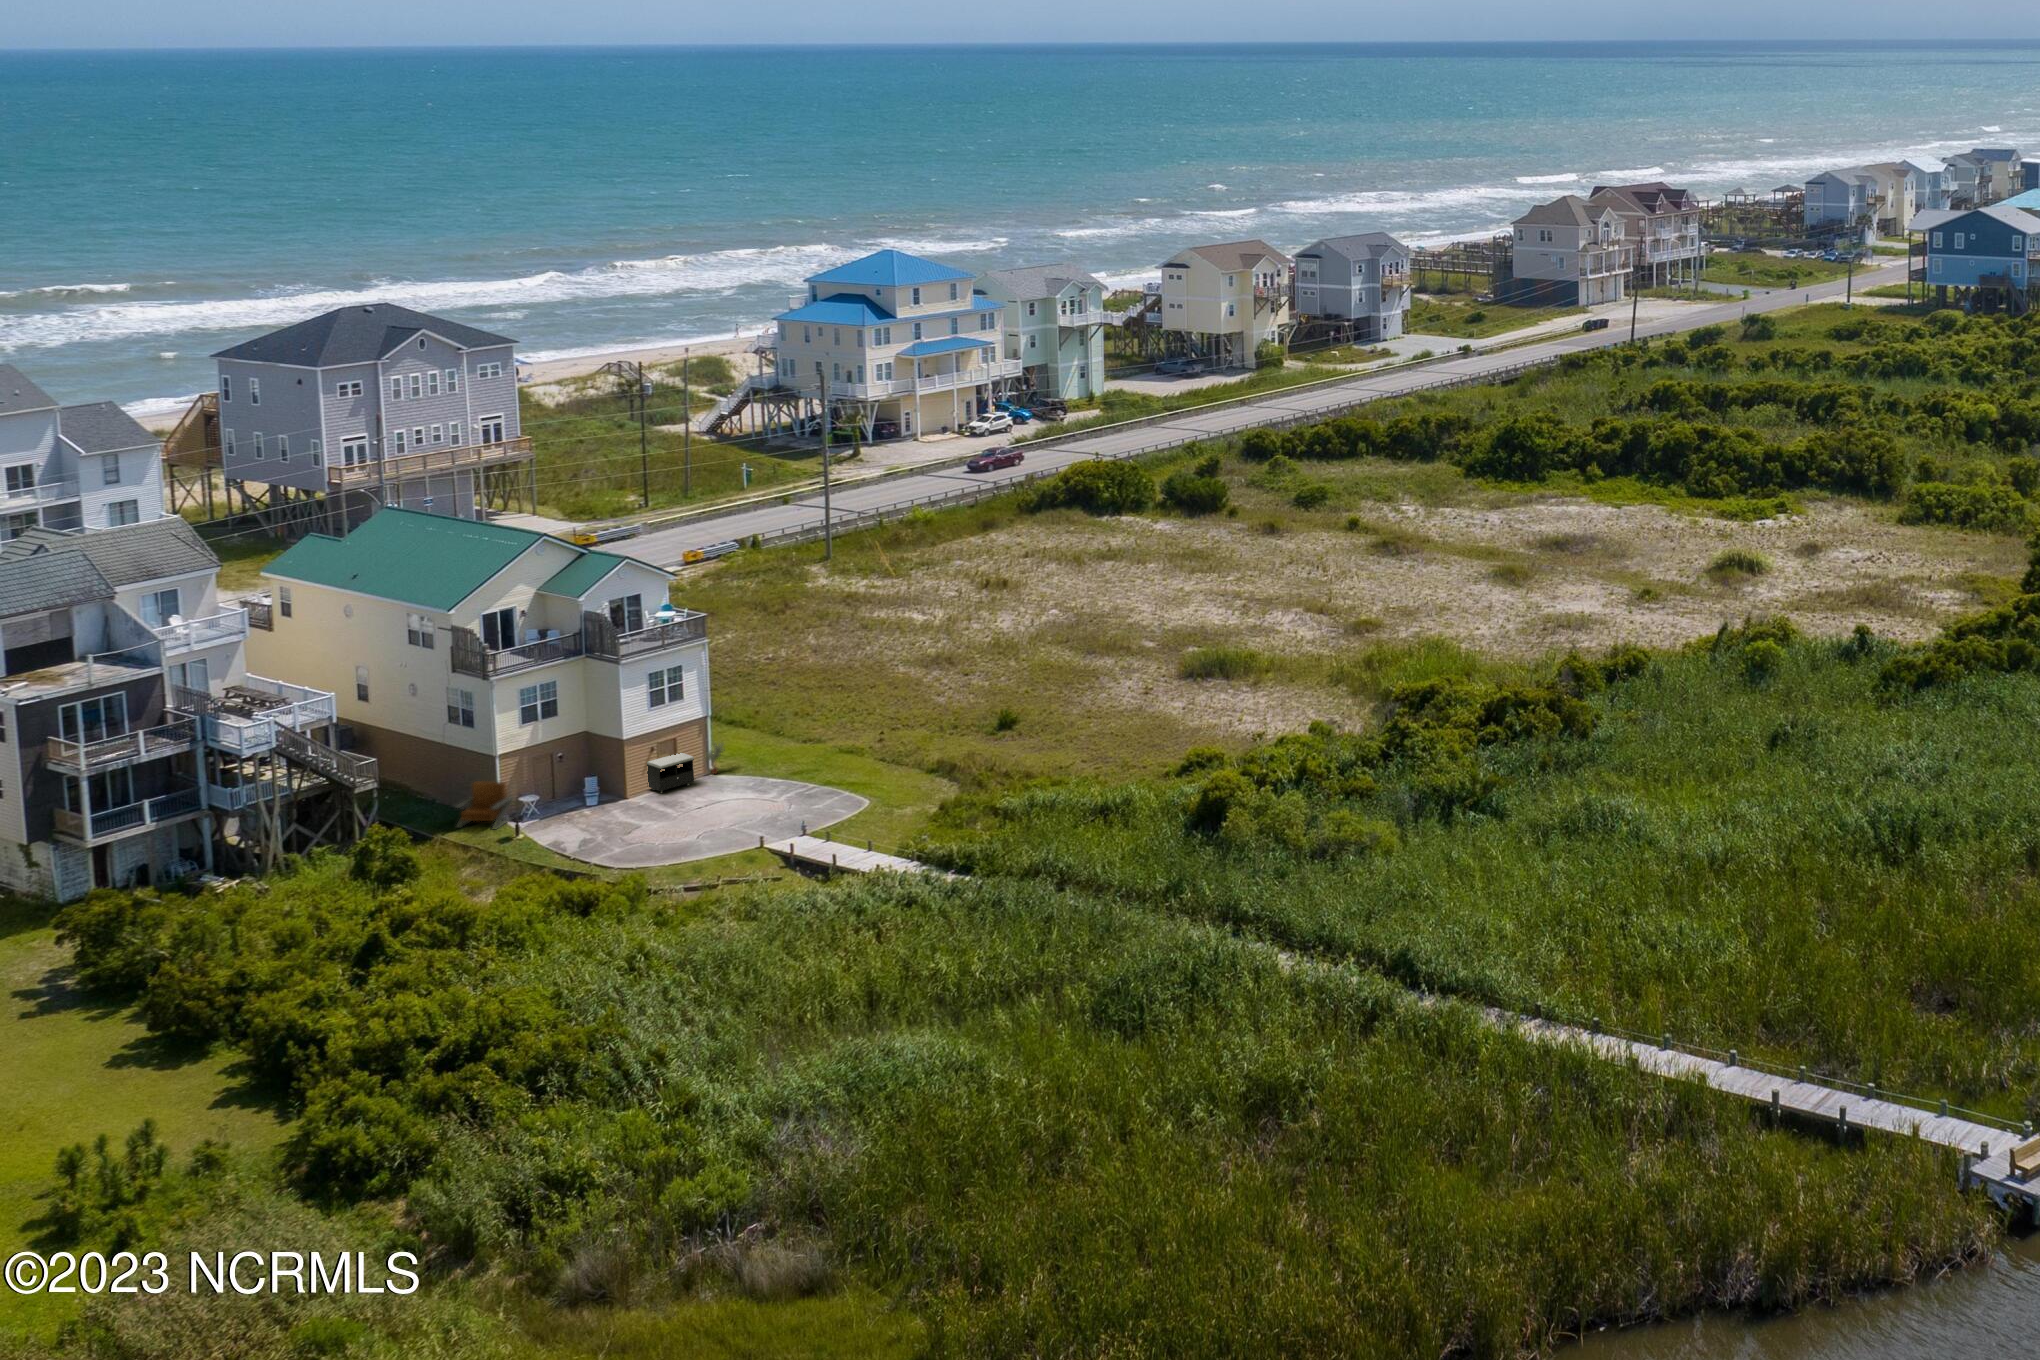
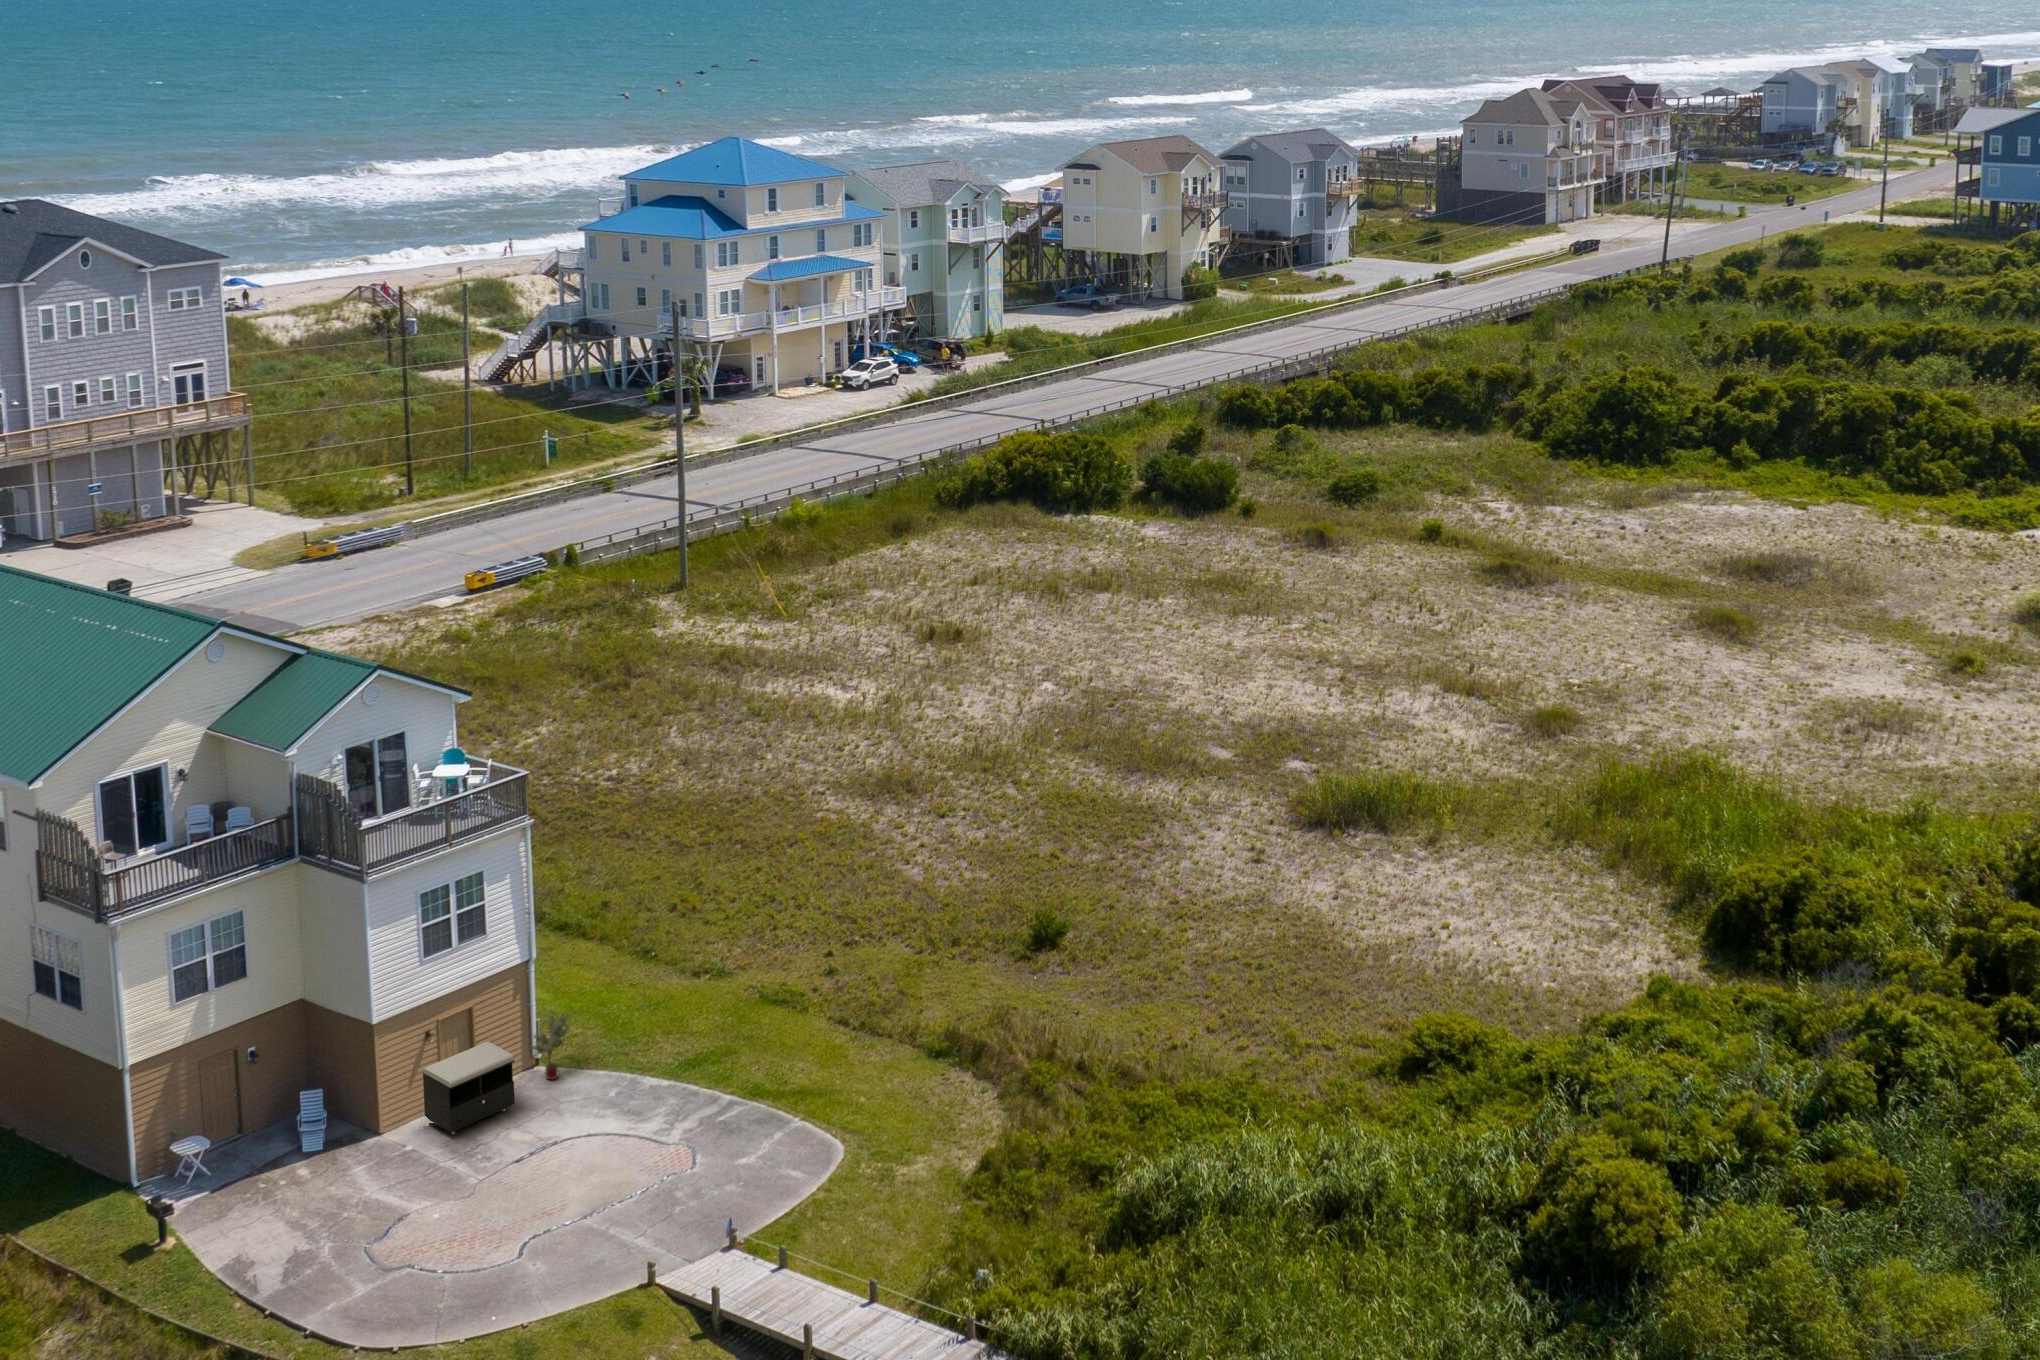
lounge chair: present [457,781,514,829] -> none [36,1127,160,1245]

